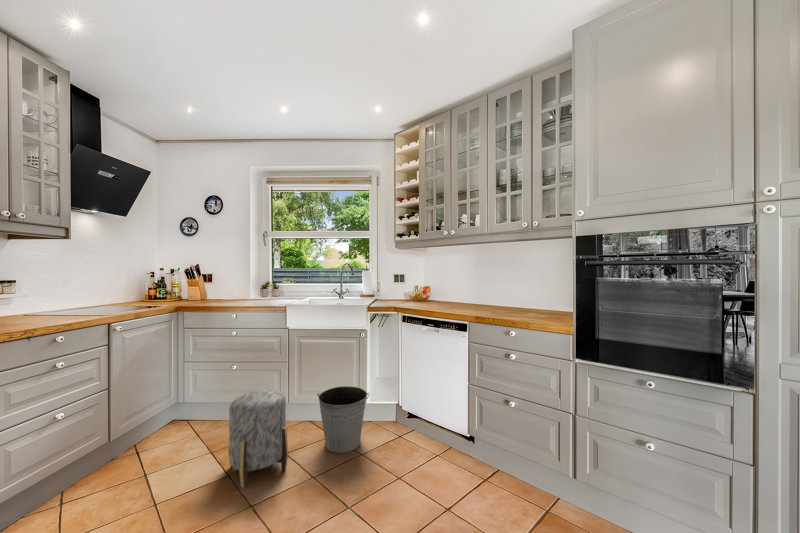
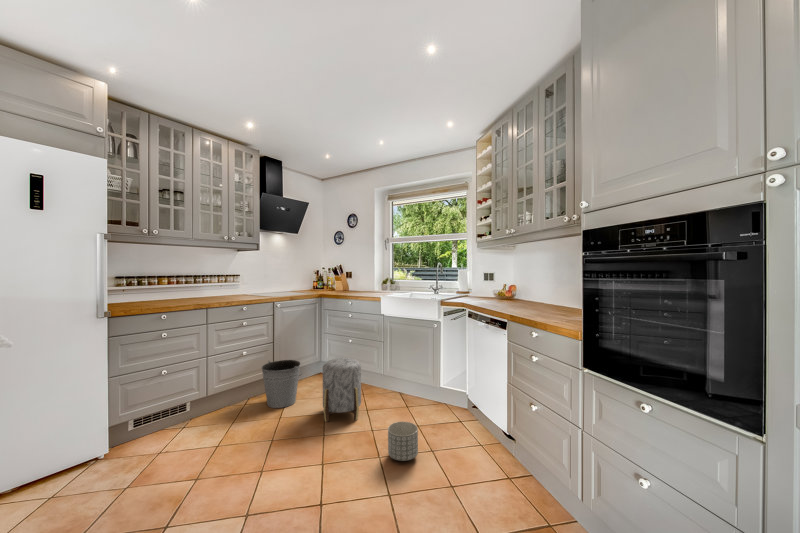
bucket: present [317,386,369,453] -> present [261,360,300,408]
planter: none [362,453,398,505] -> present [388,421,418,461]

